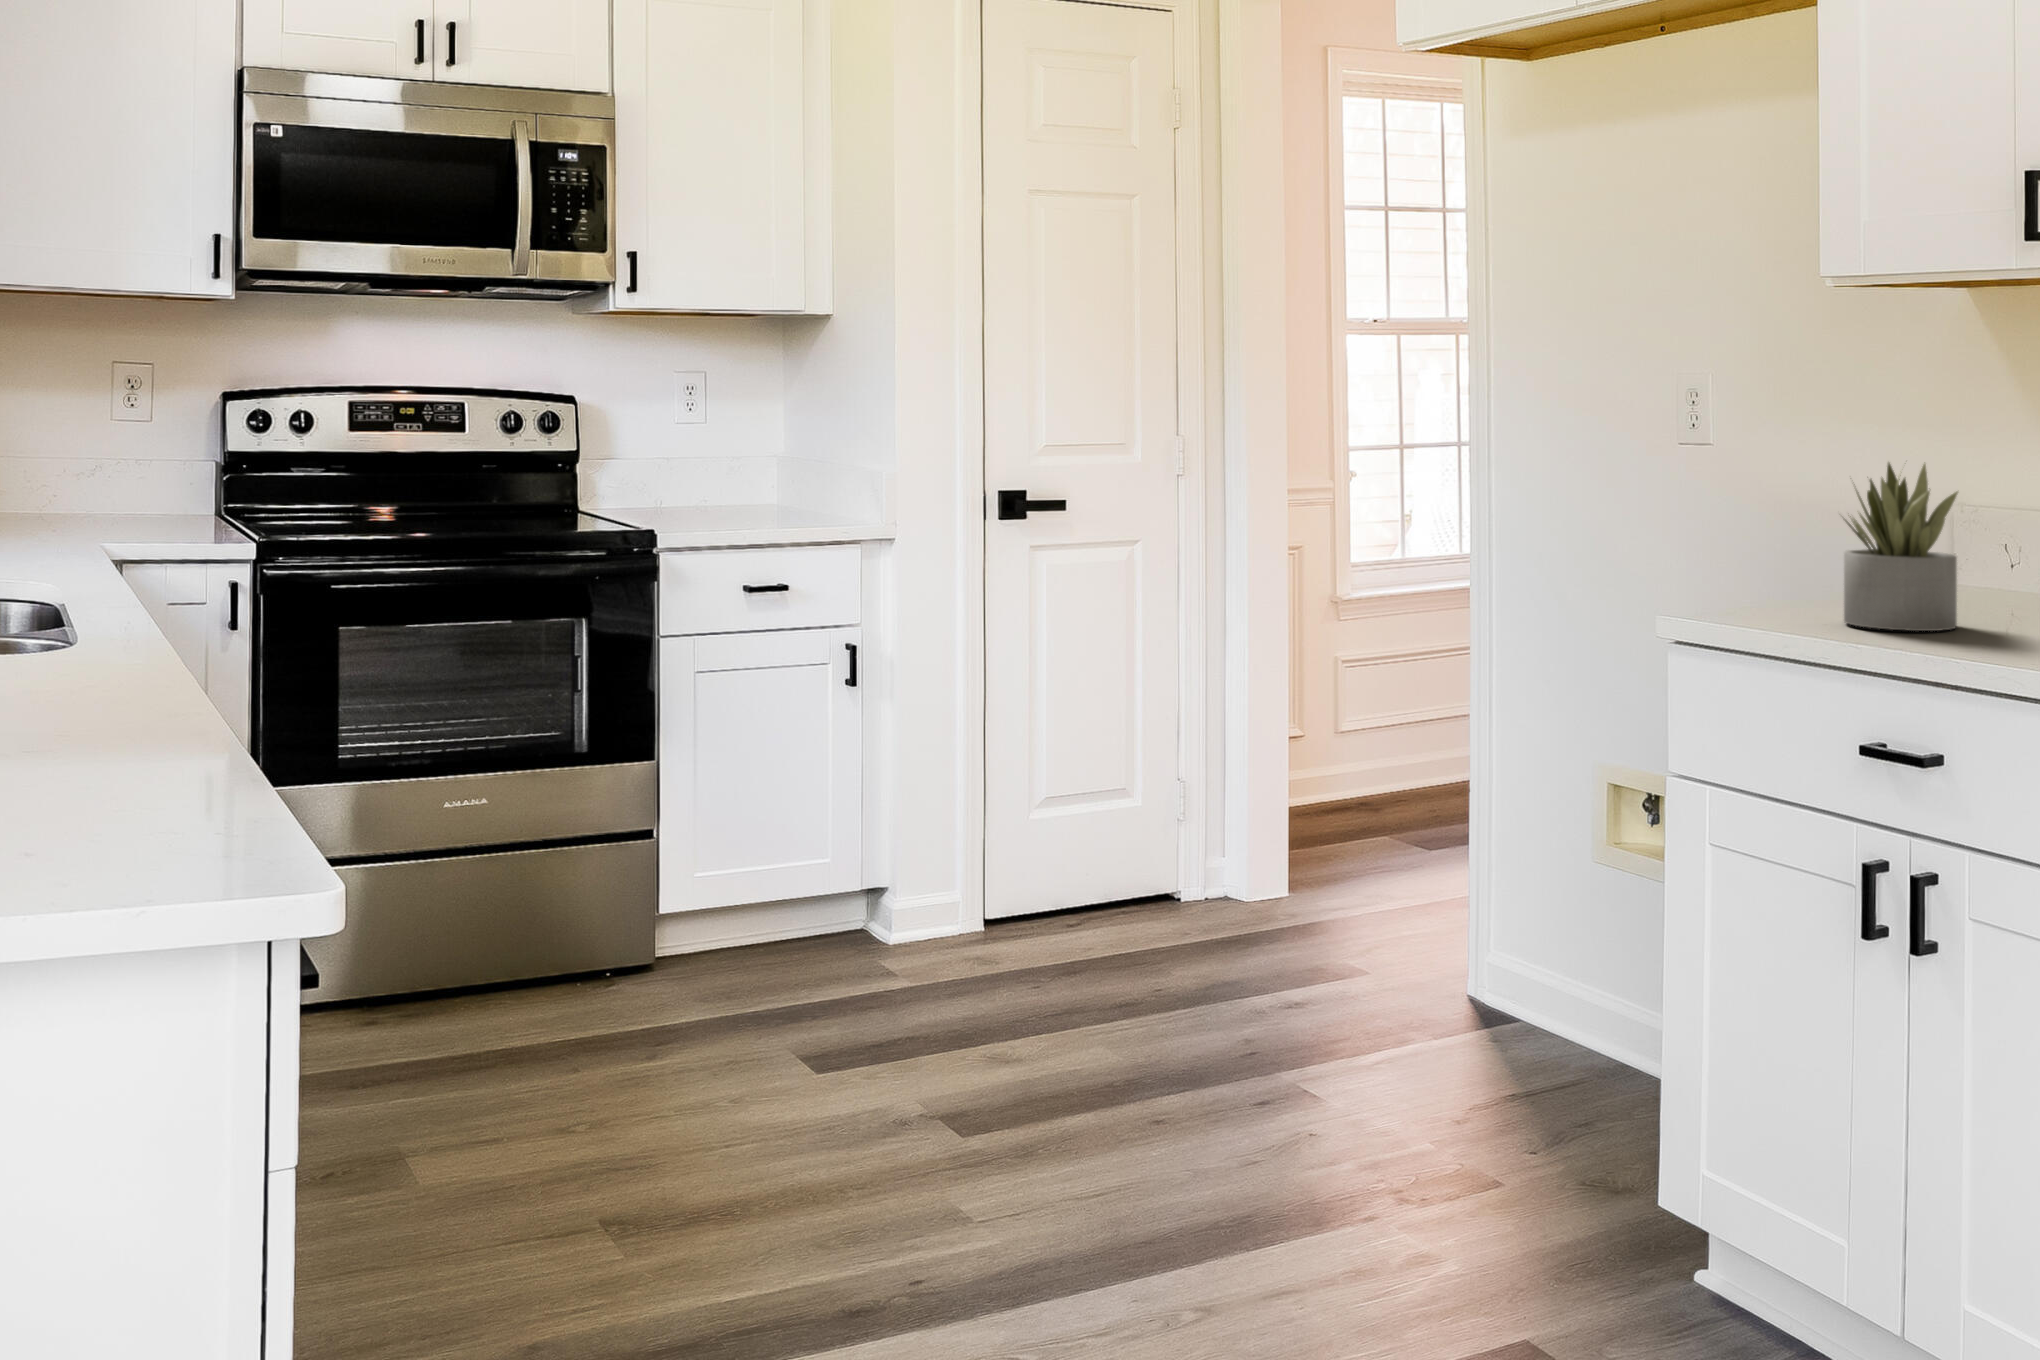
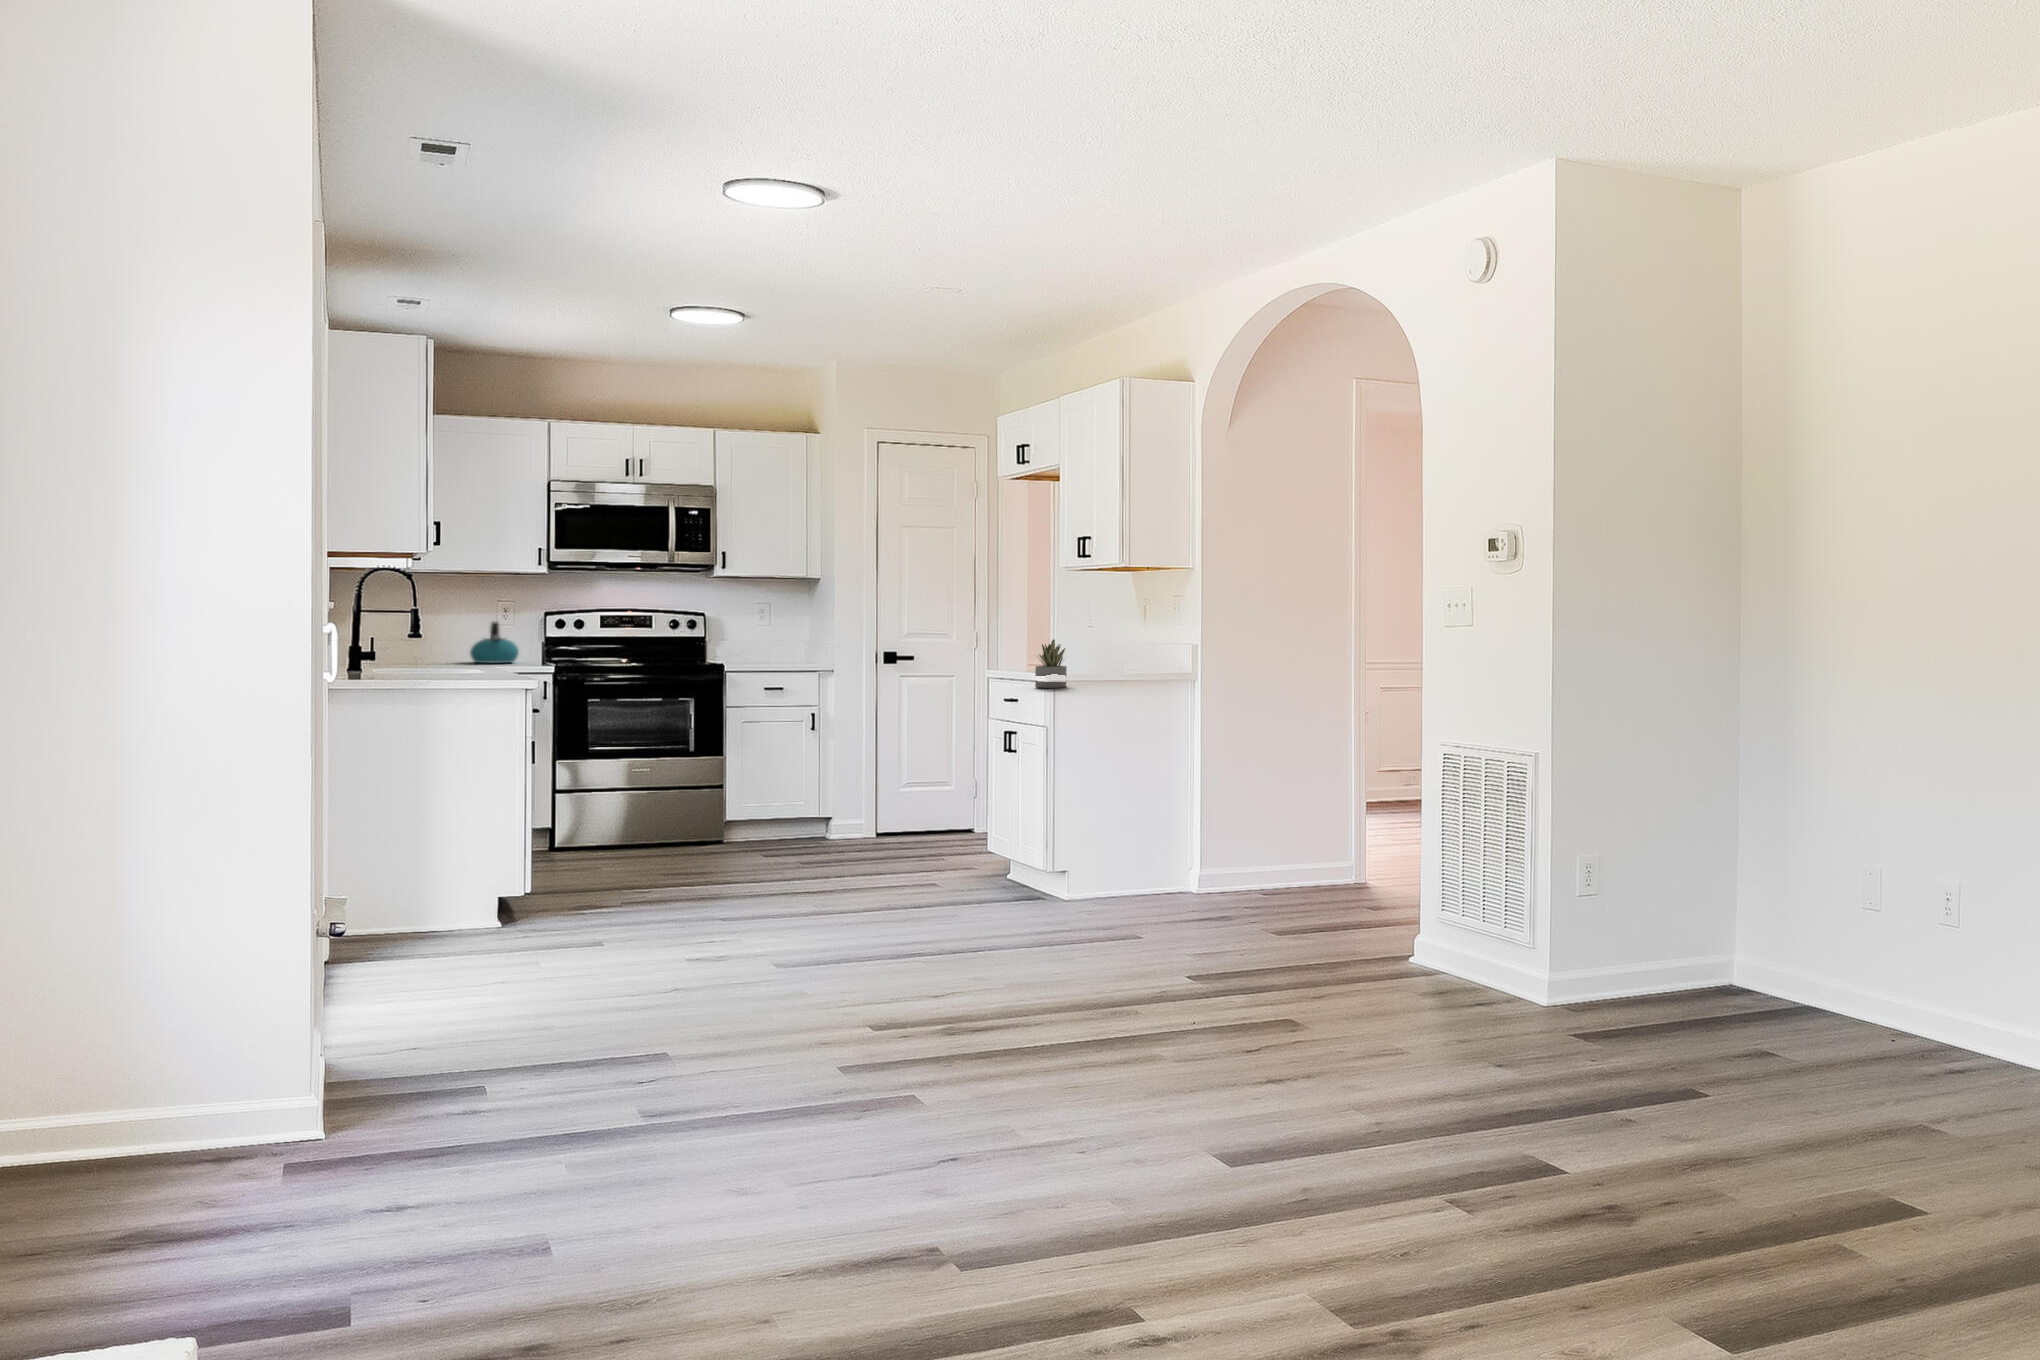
kettle: none [51,414,166,515] -> present [470,622,519,664]

